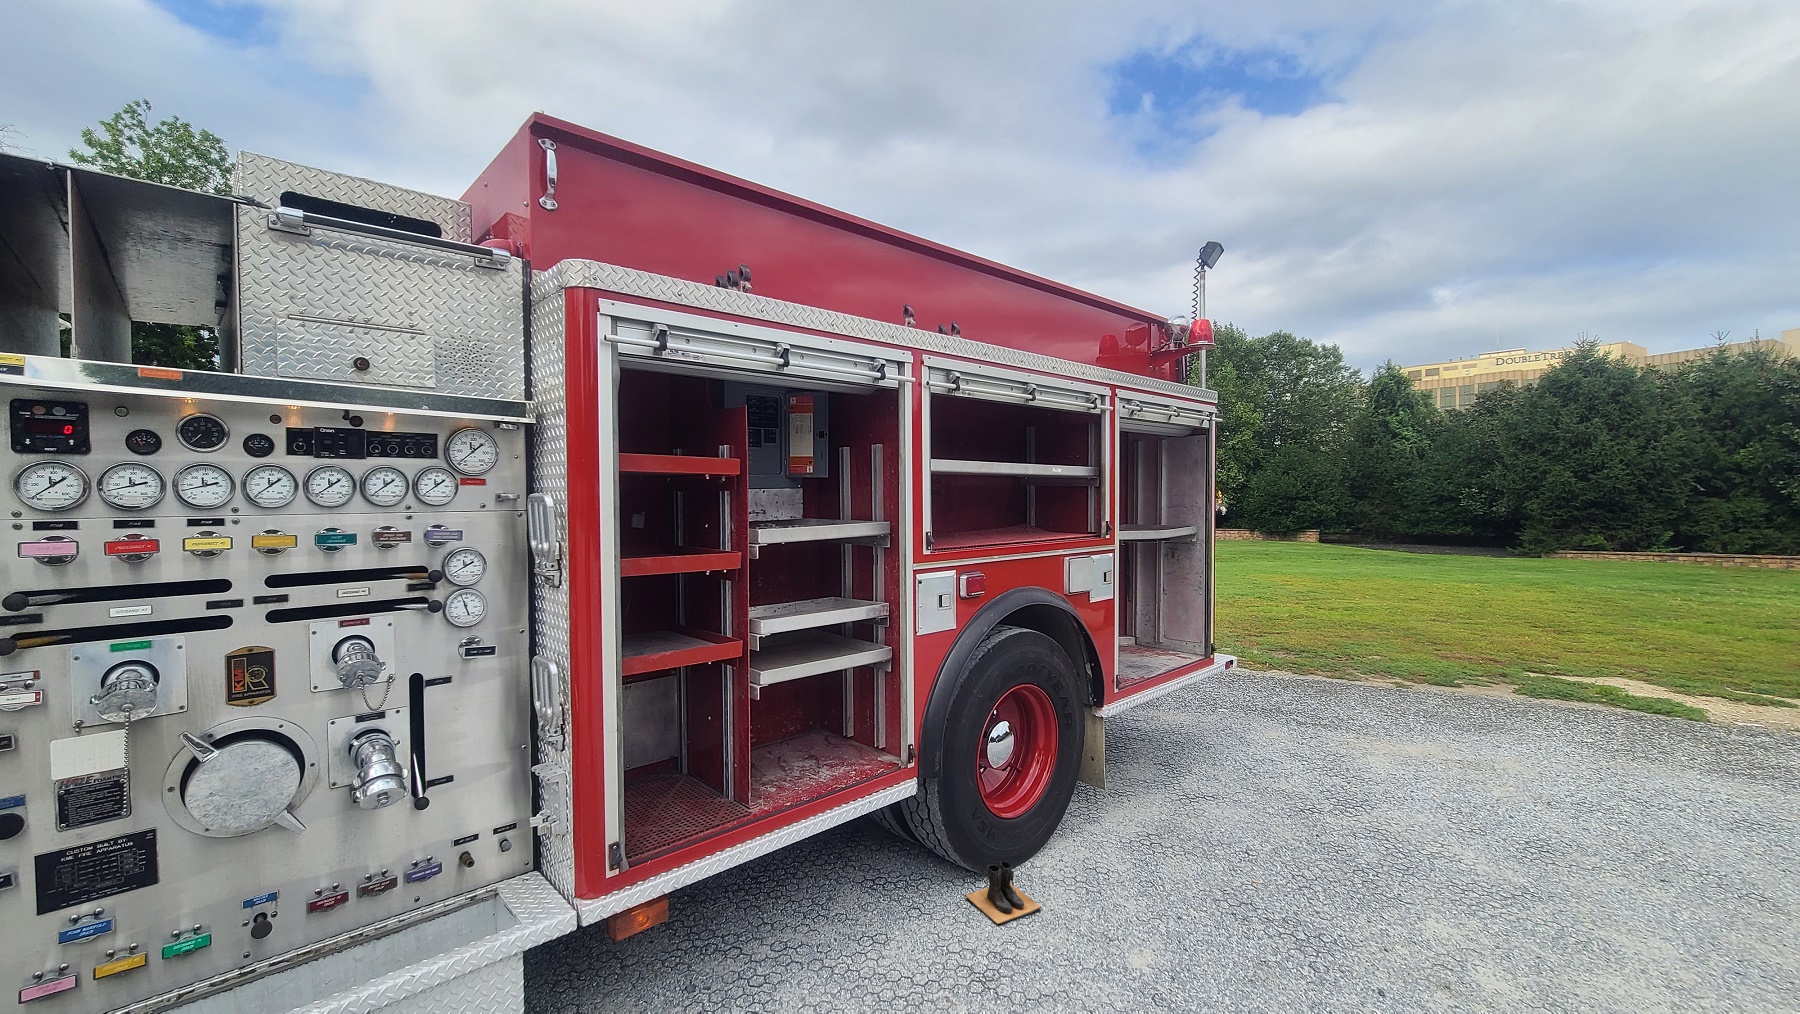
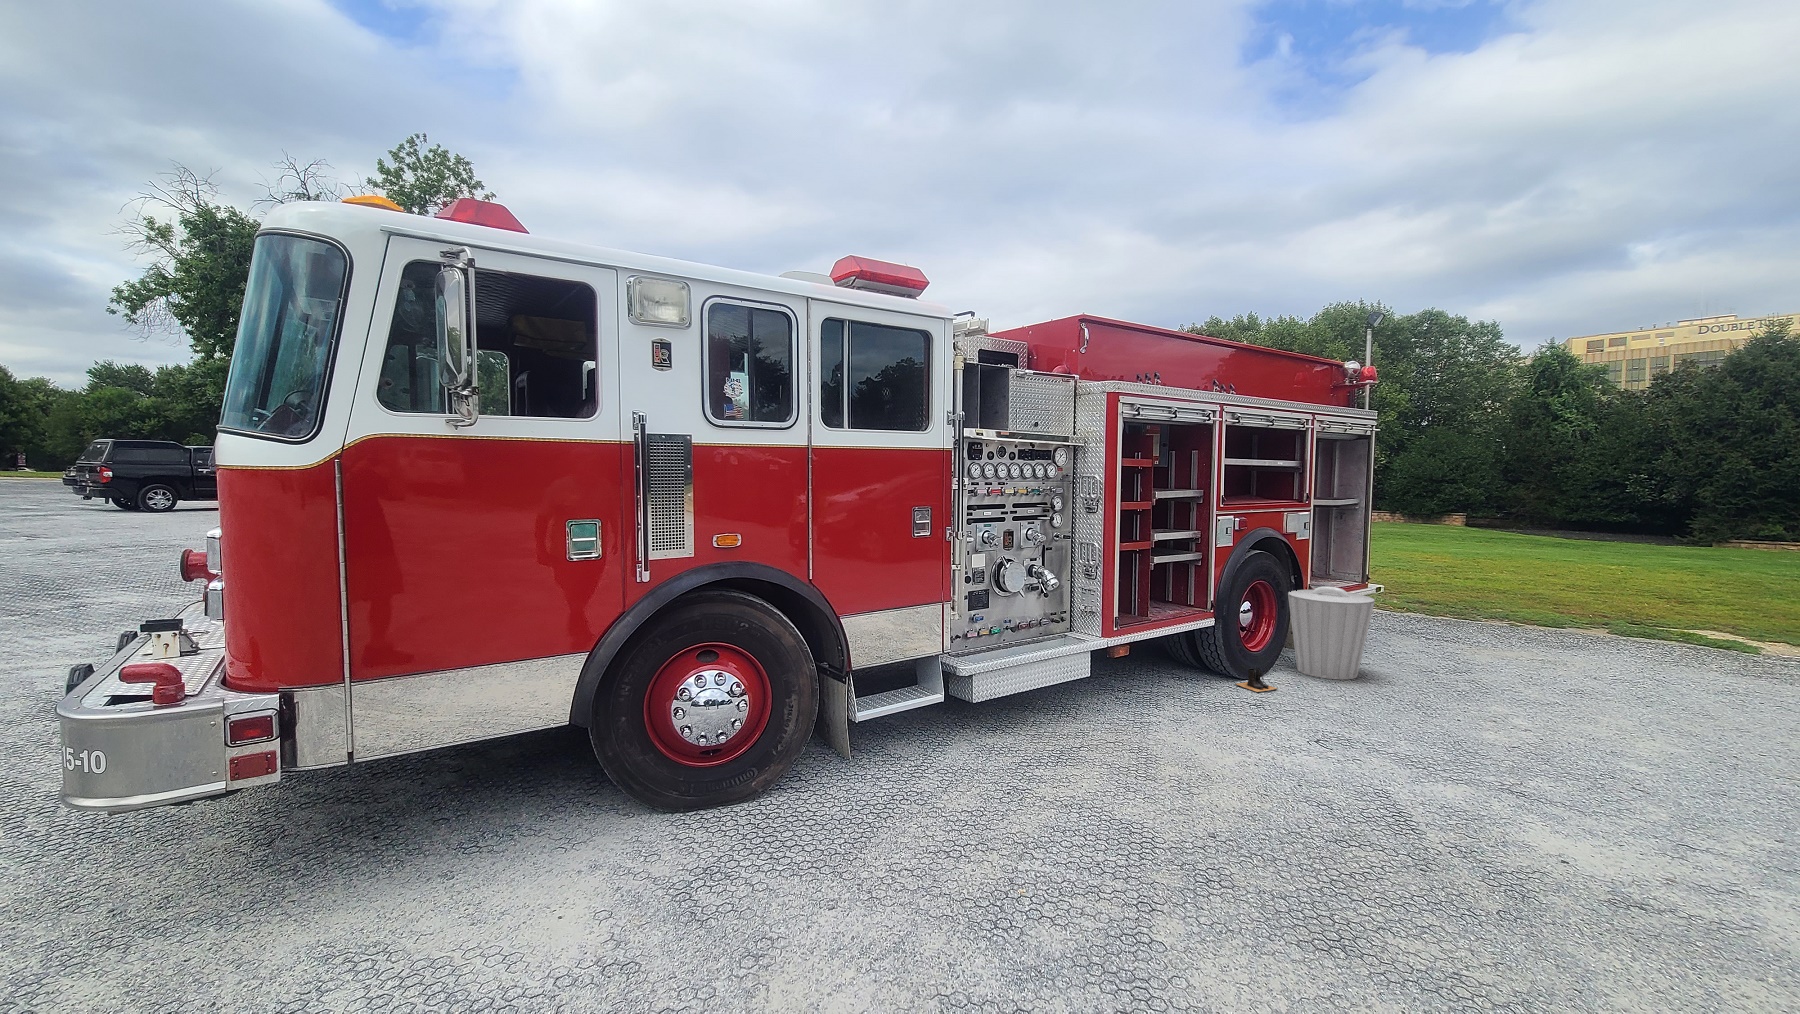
trash can: none [1078,684,1219,857] -> present [1288,586,1375,679]

